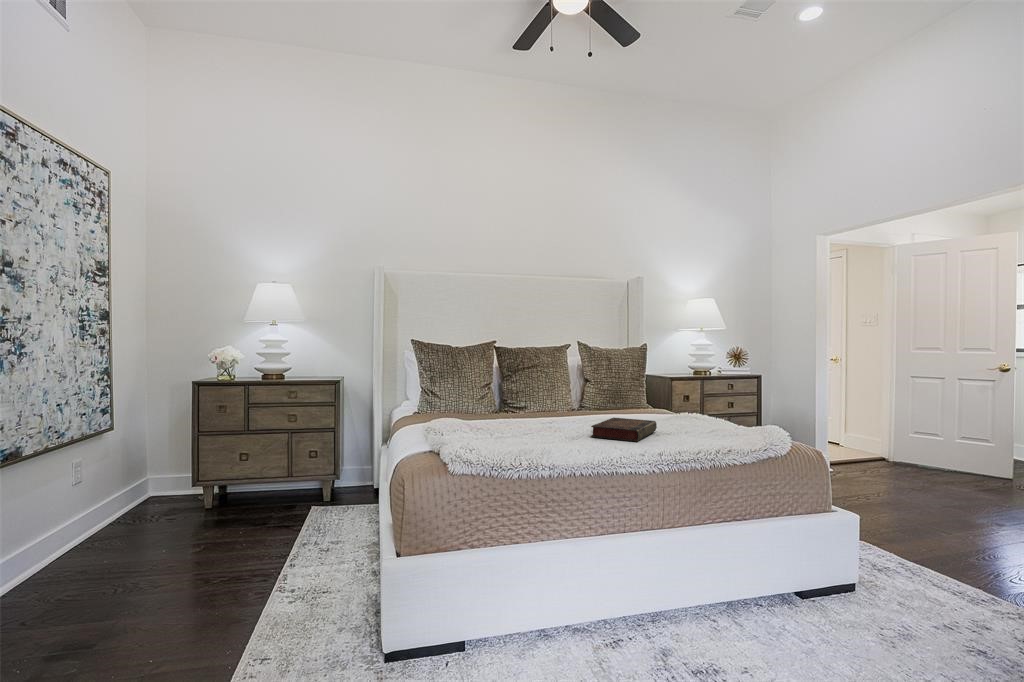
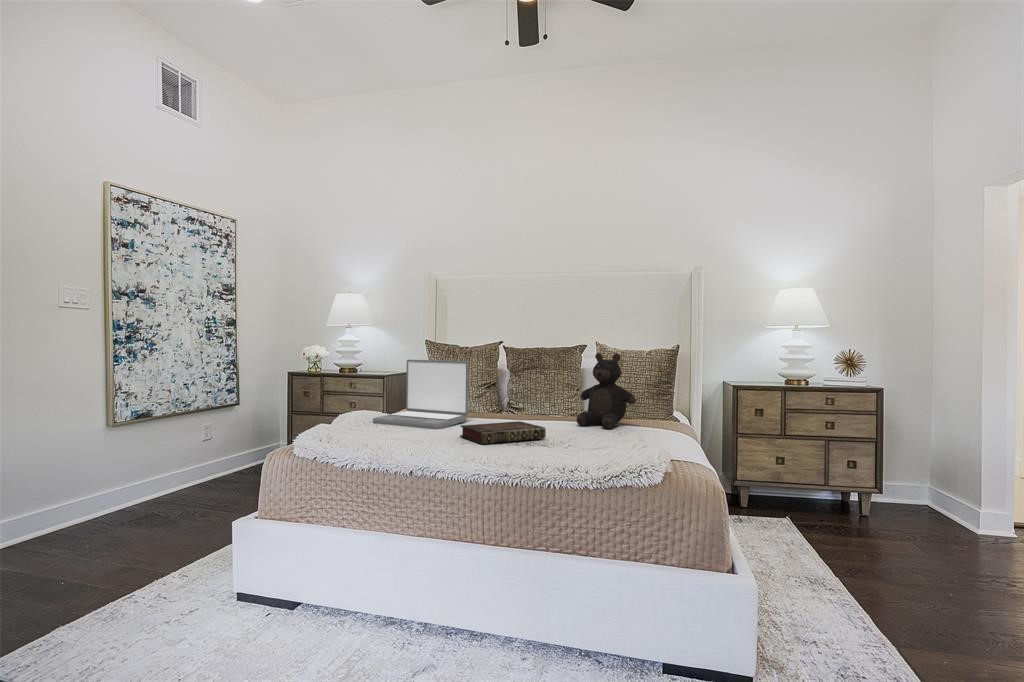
teddy bear: none [608,351,662,418] -> present [577,353,636,429]
laptop: none [455,361,540,433] -> present [373,360,469,429]

